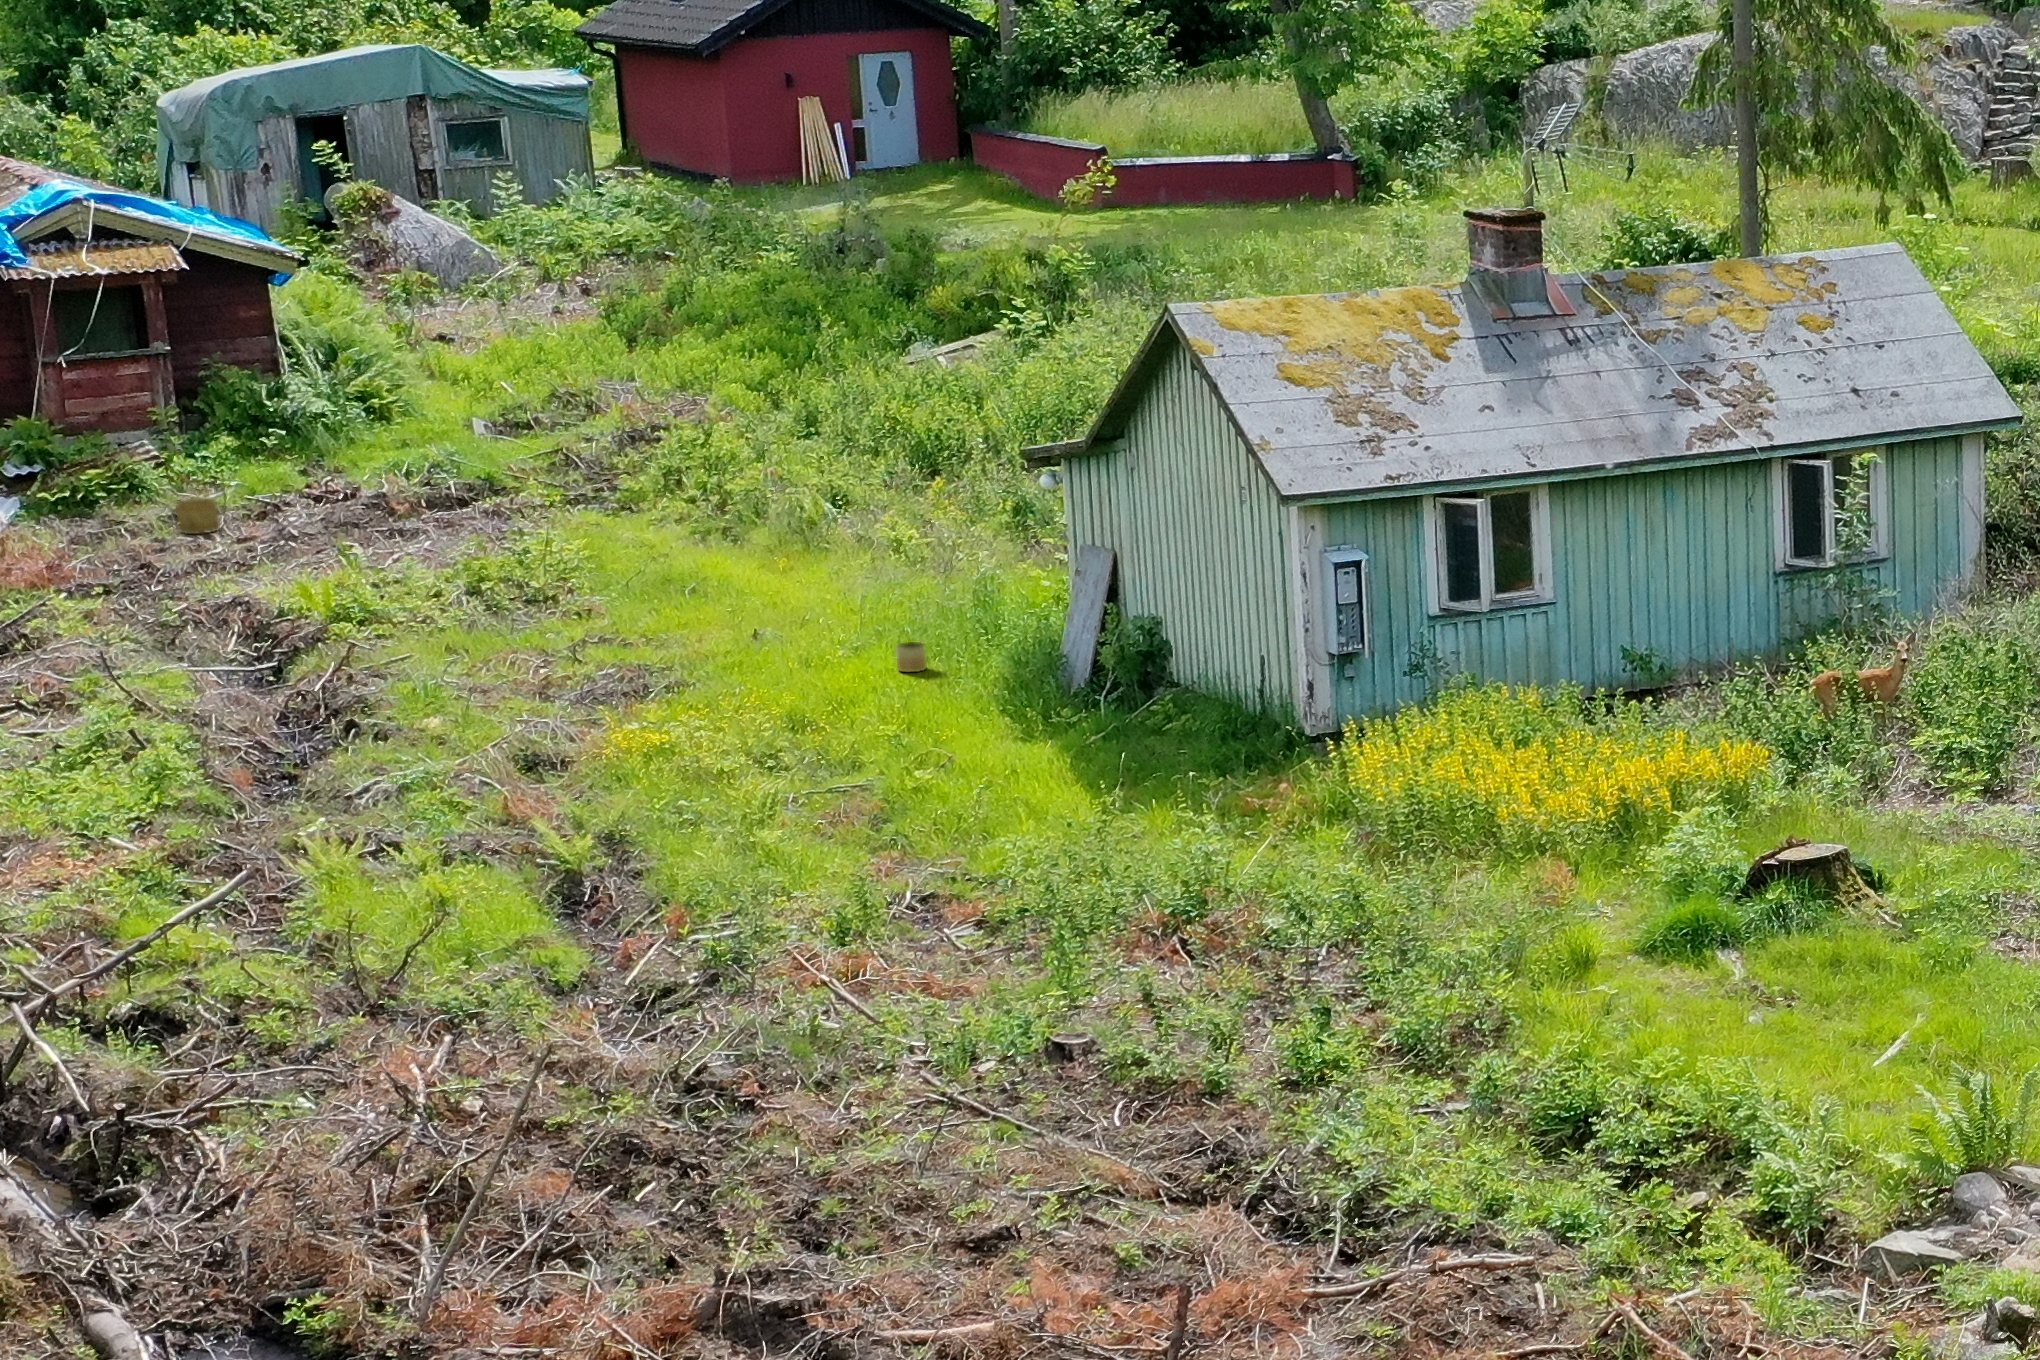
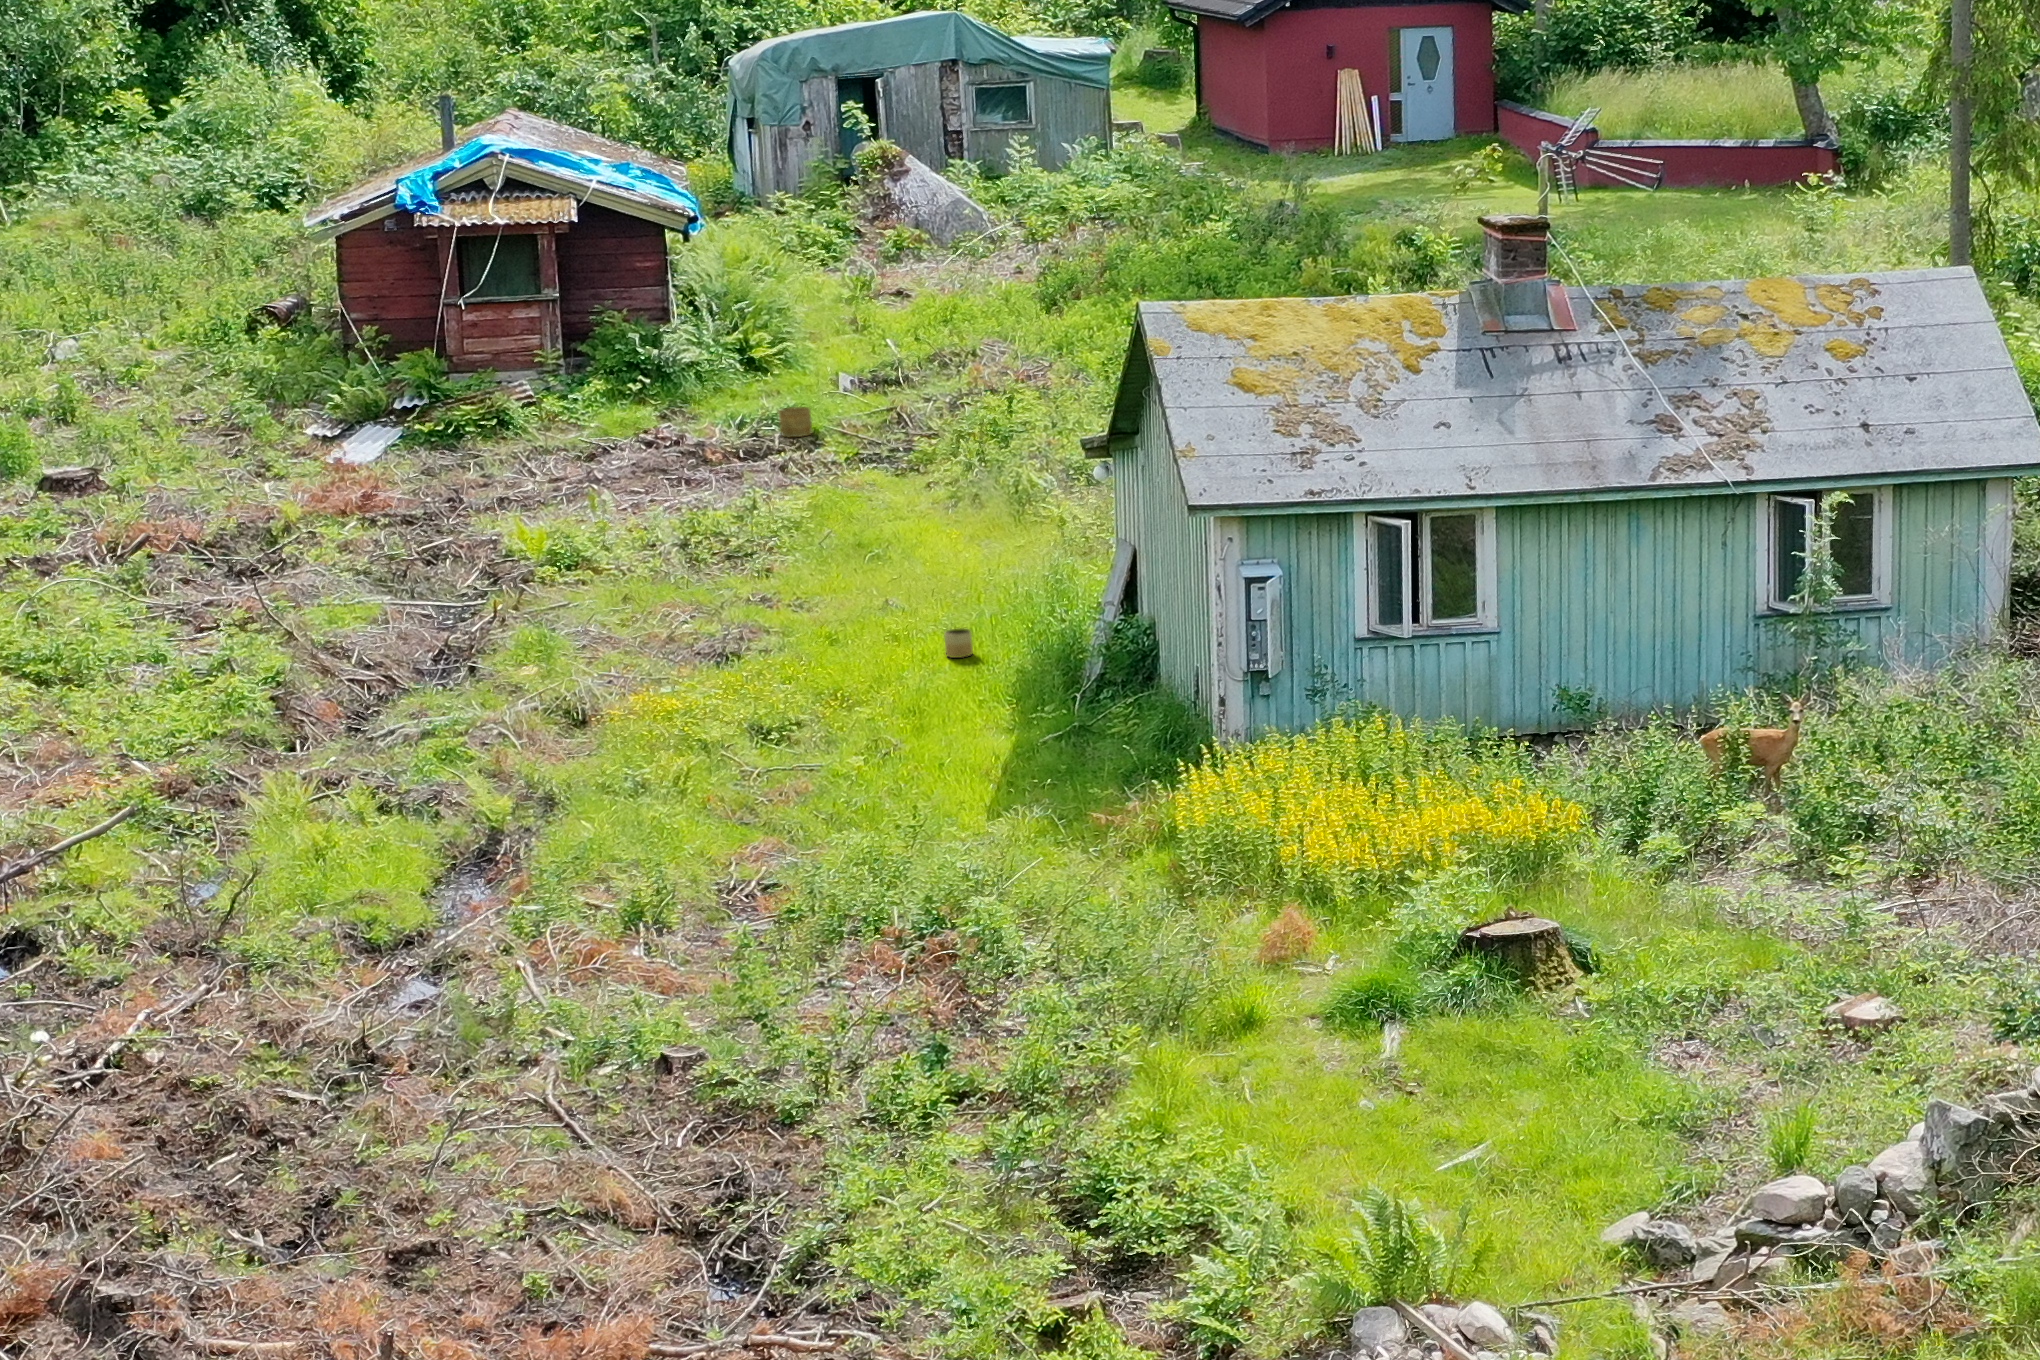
wooden bucket: present [176,498,220,534] -> present [777,407,812,438]

